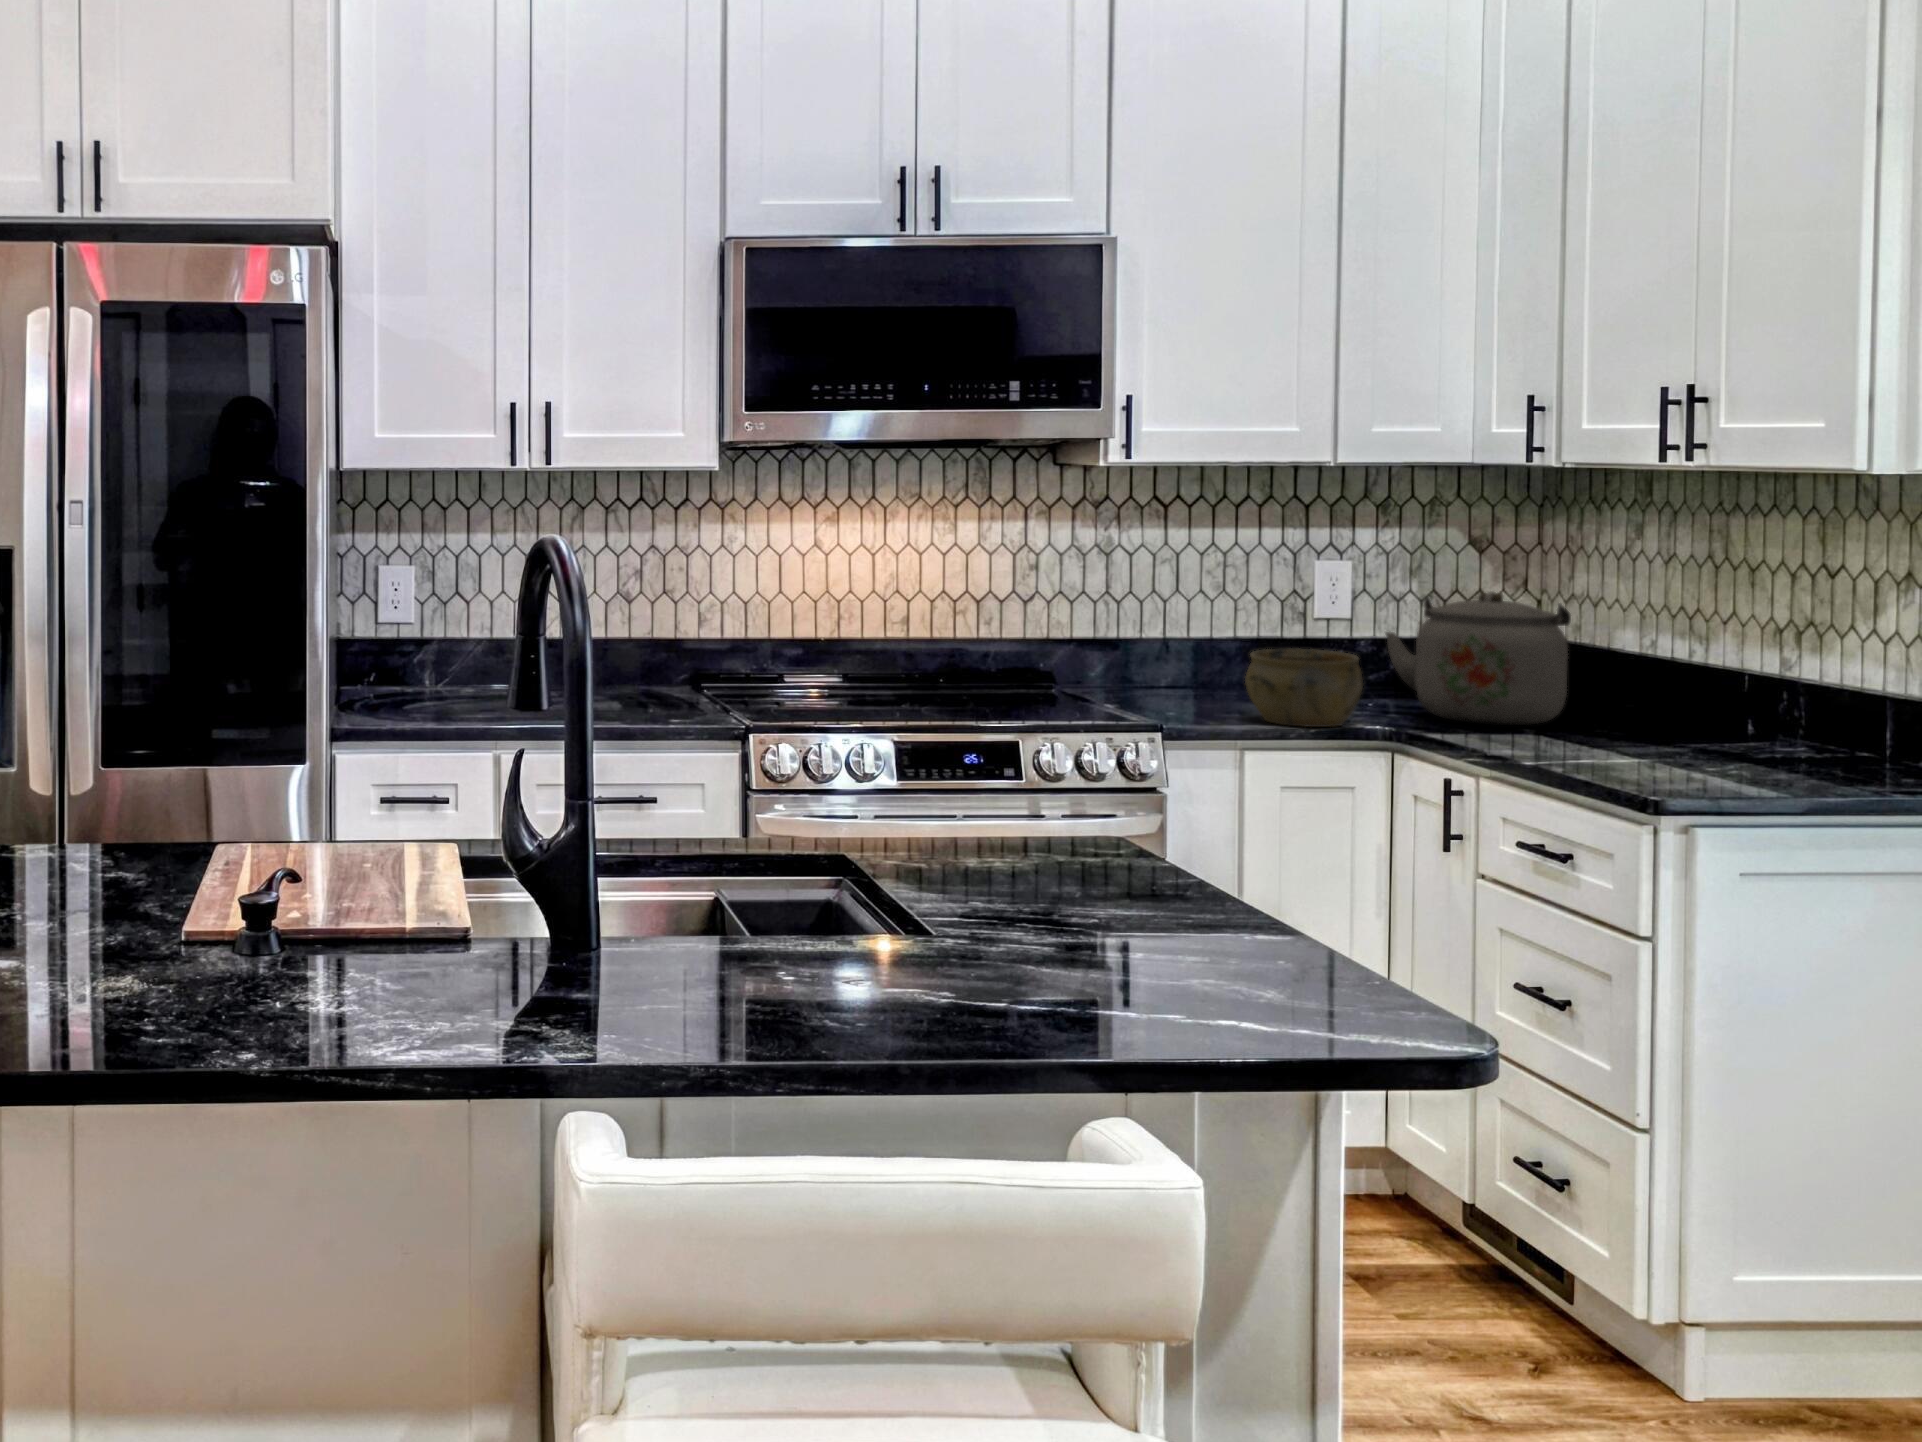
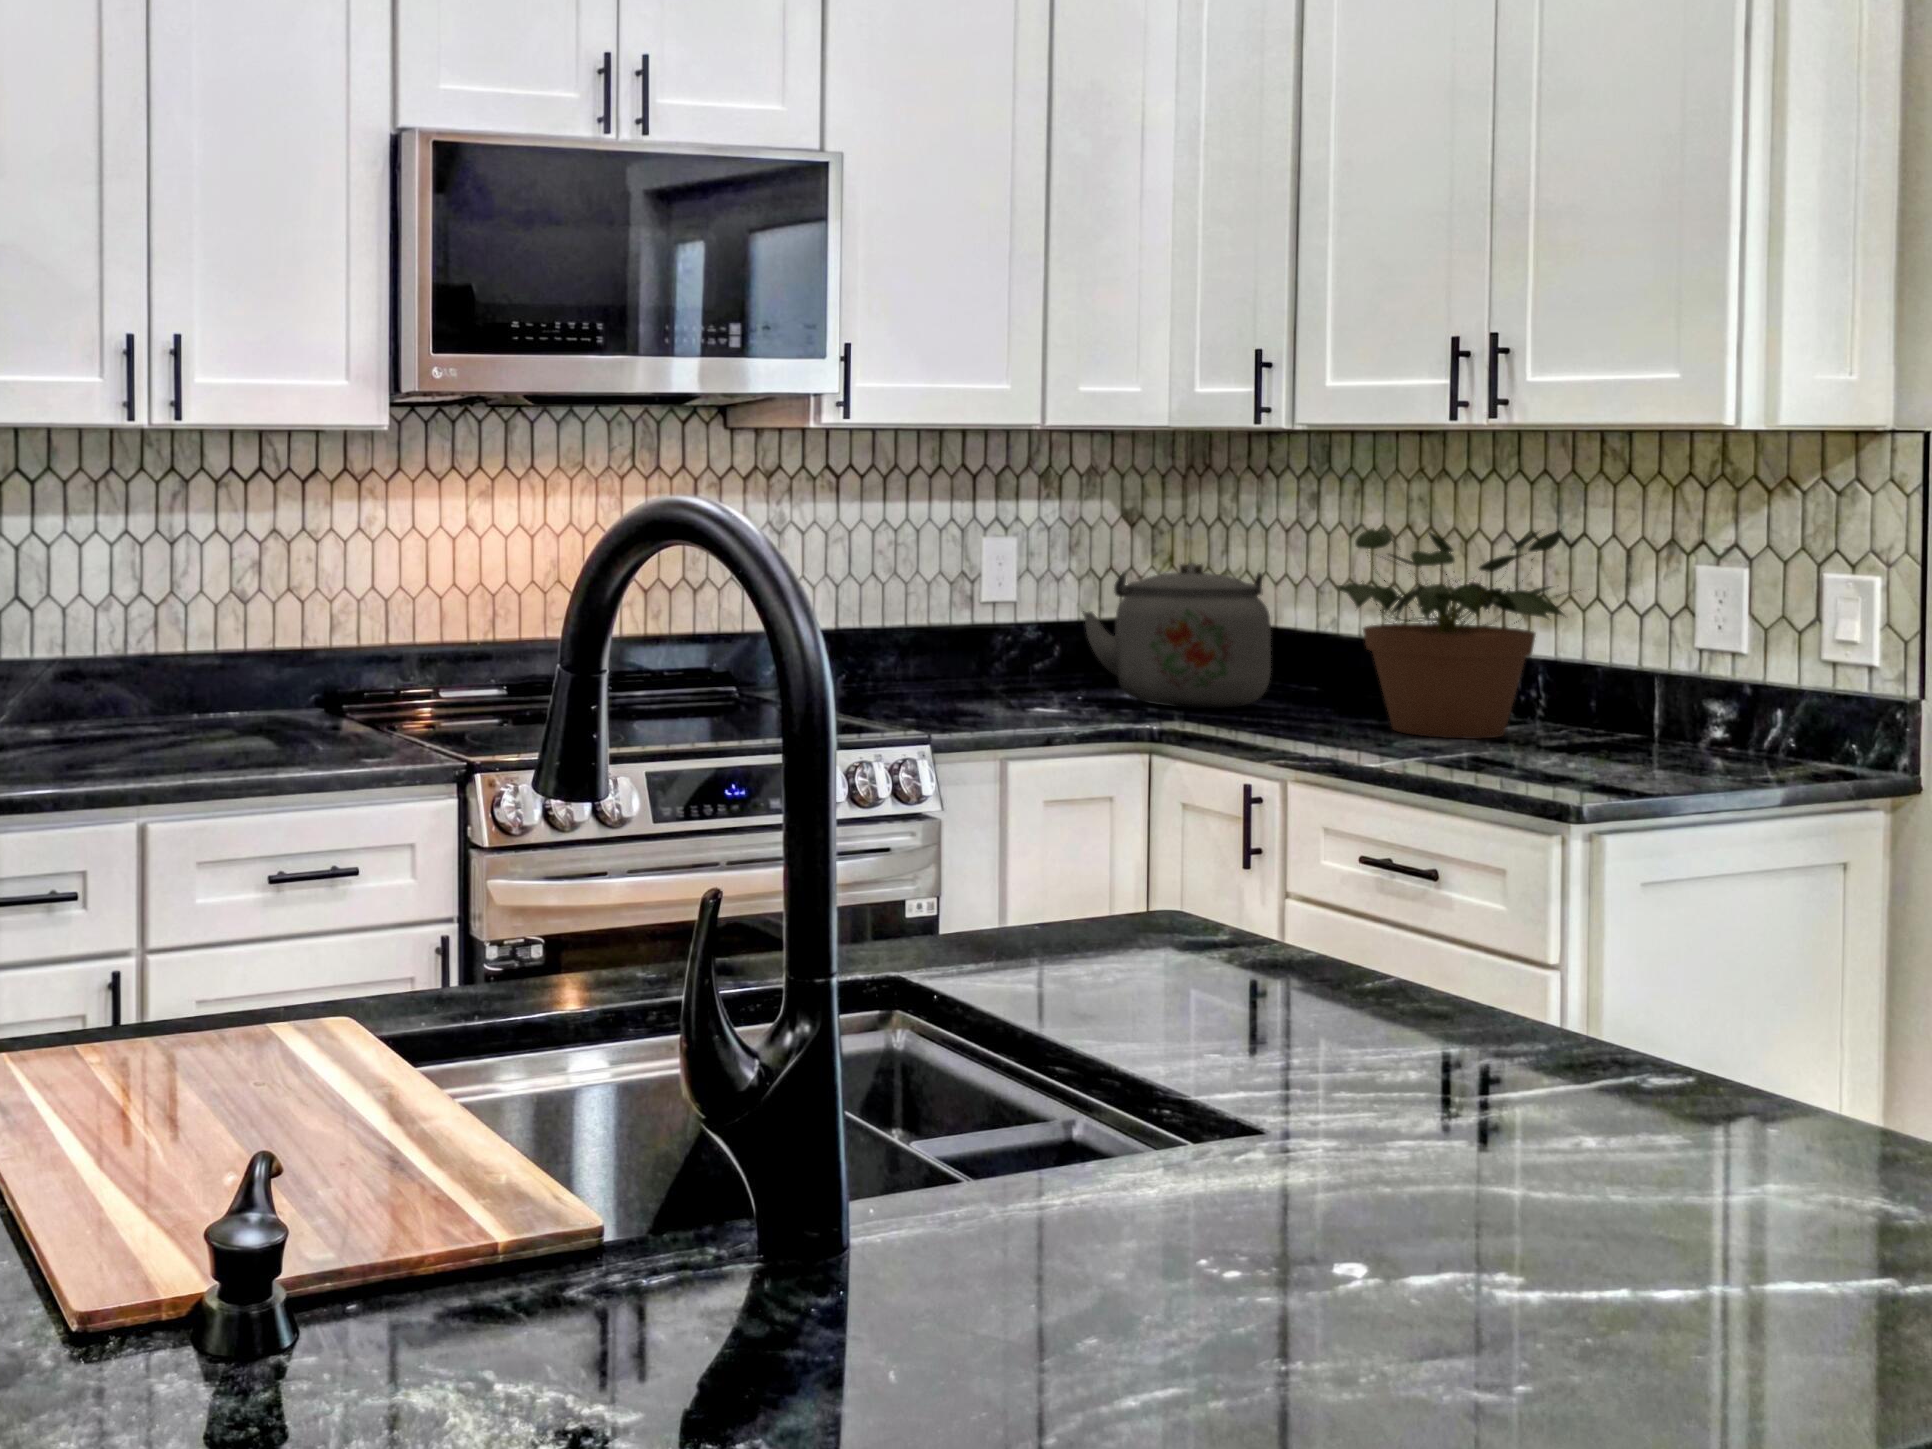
potted plant: none [1585,568,1844,766] -> present [1337,528,1576,739]
ceramic bowl: present [1245,649,1363,727] -> none [971,632,1098,719]

